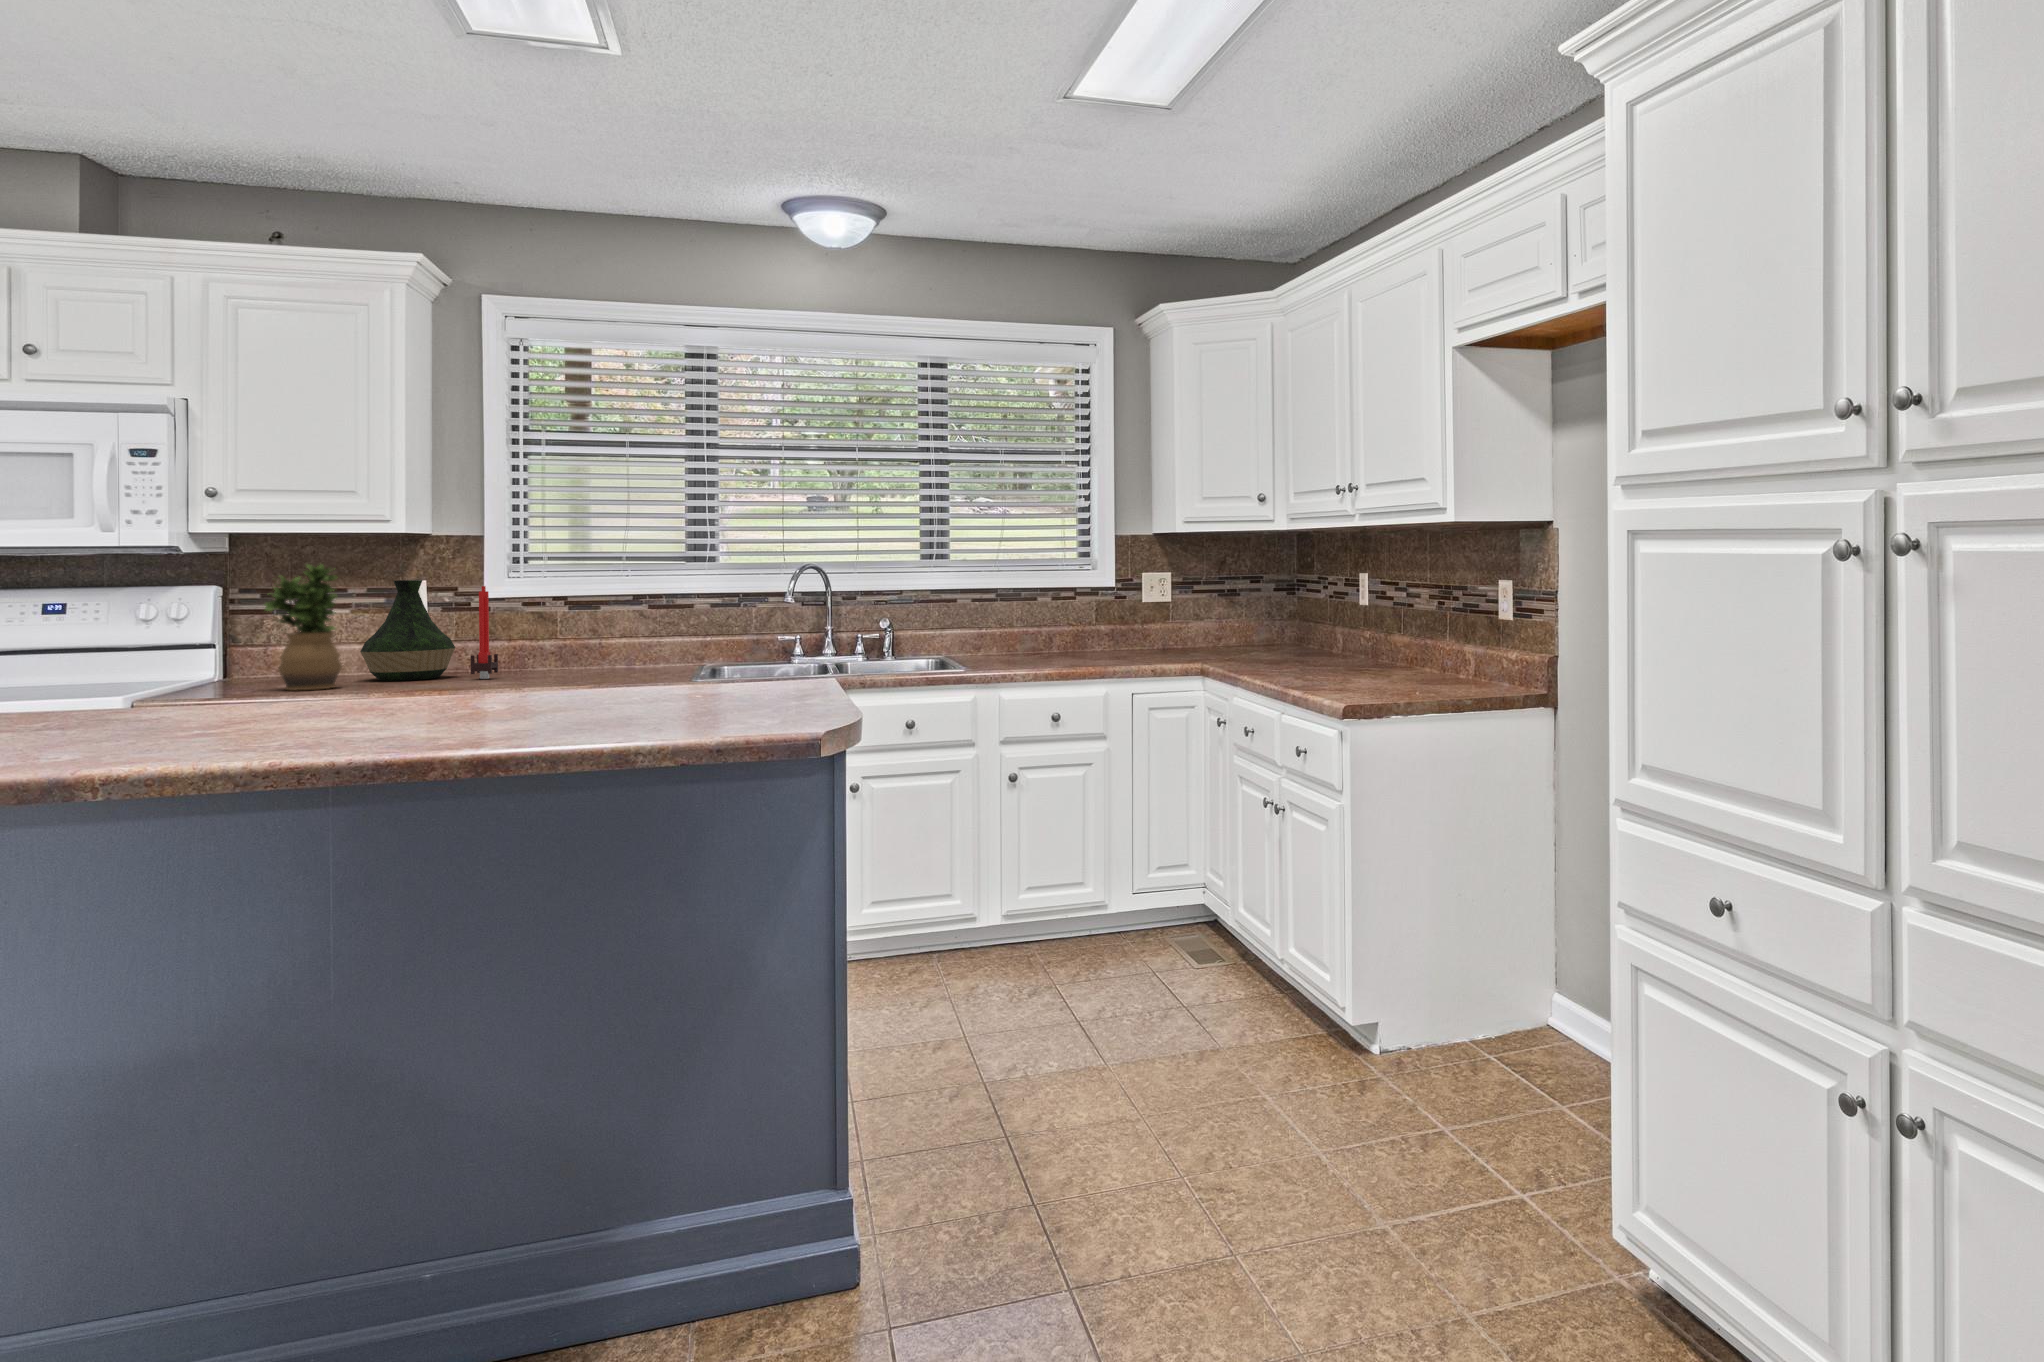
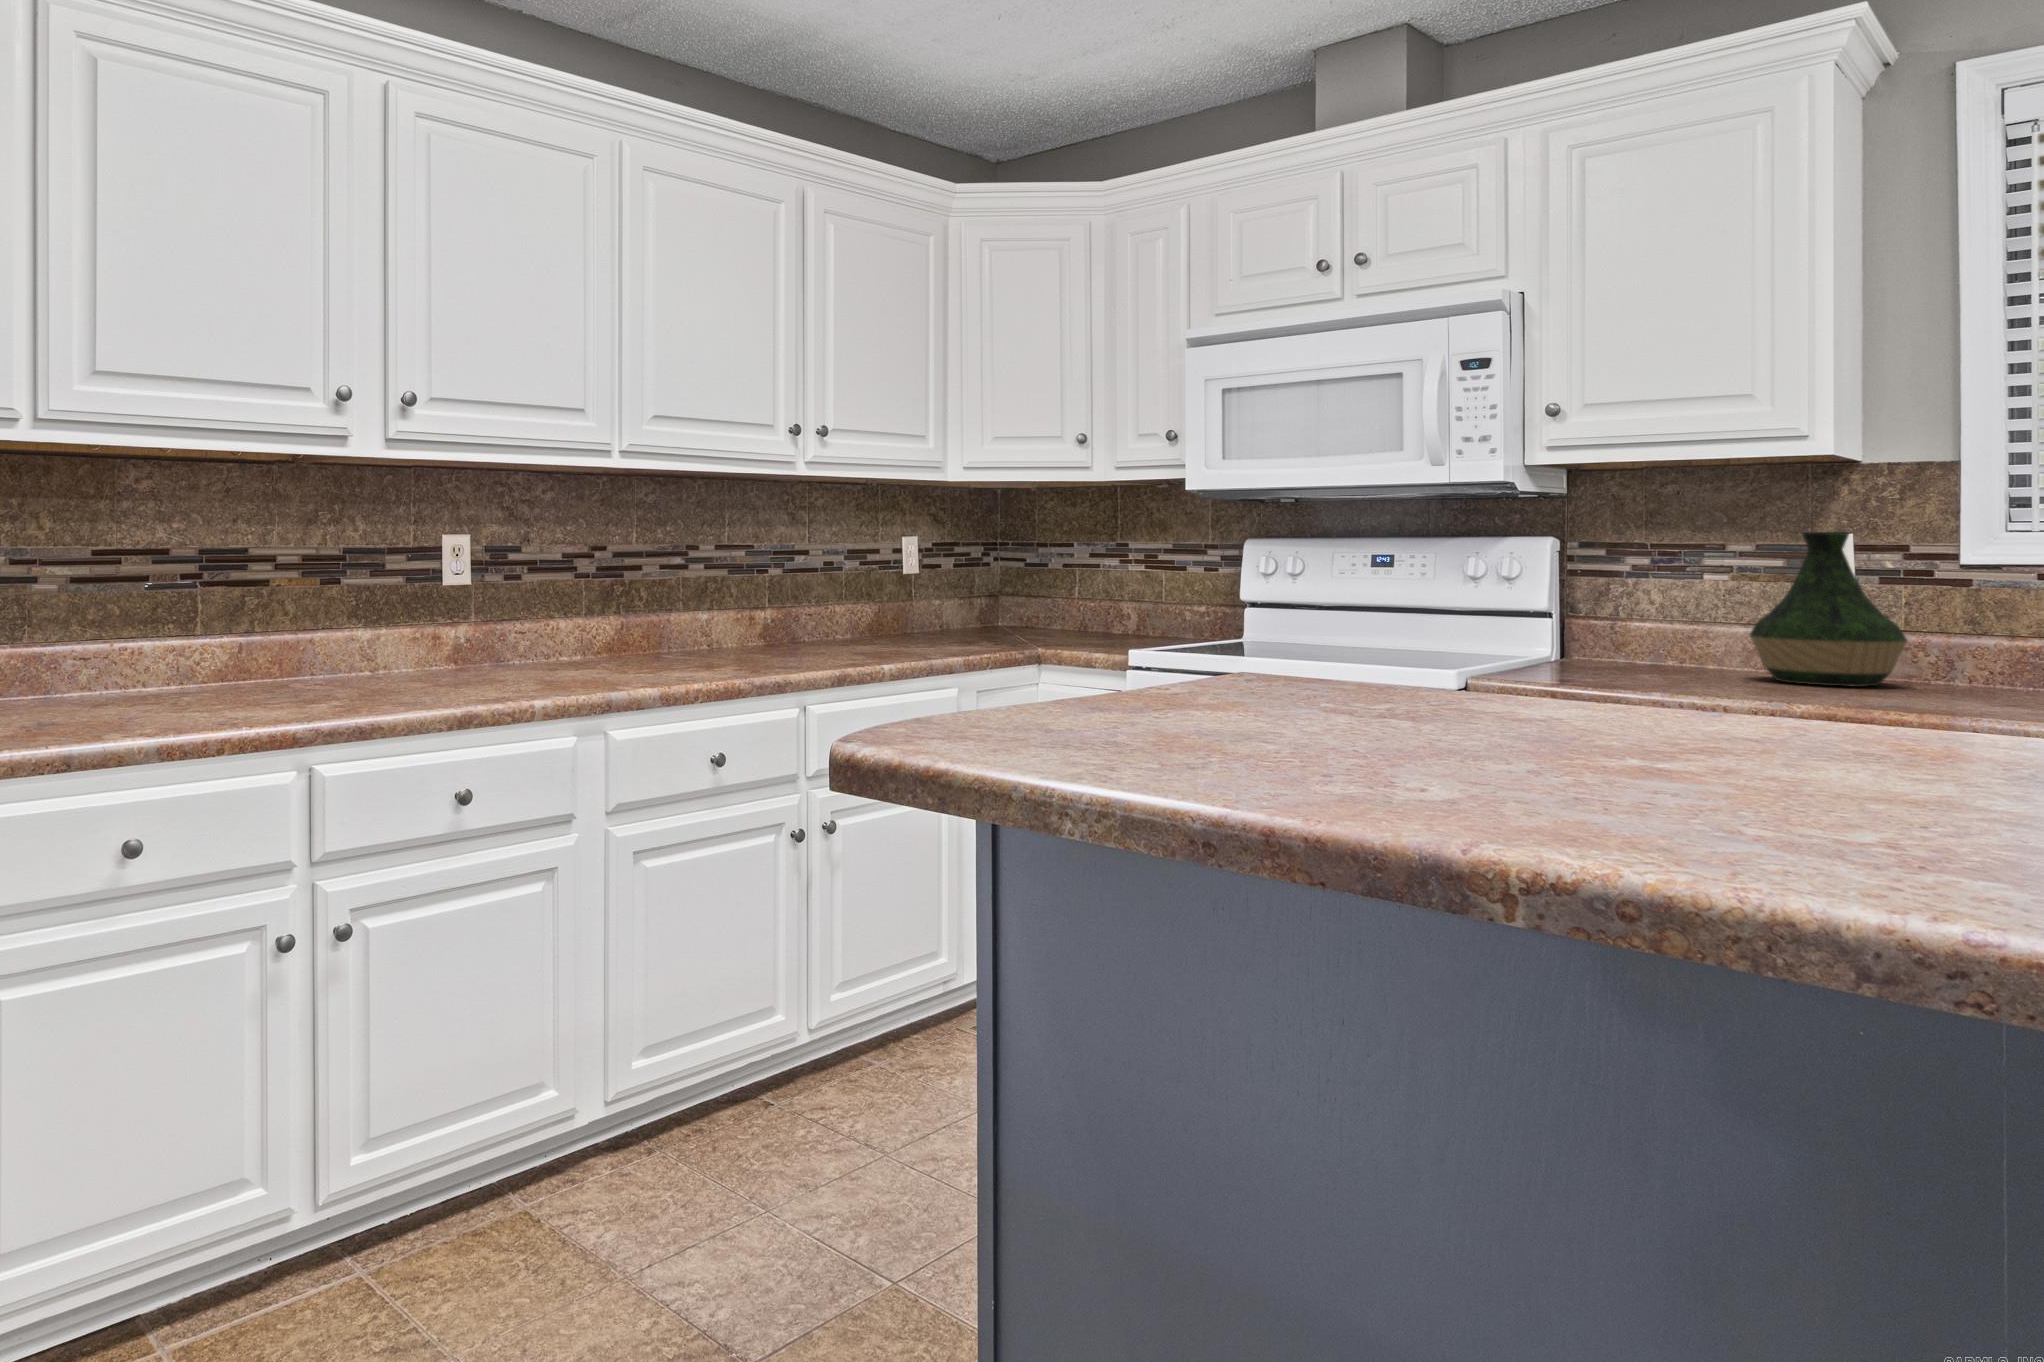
potted plant: present [265,564,342,690] -> none [1618,504,1733,688]
candle: present [471,586,498,679] -> none [1946,542,1997,697]

